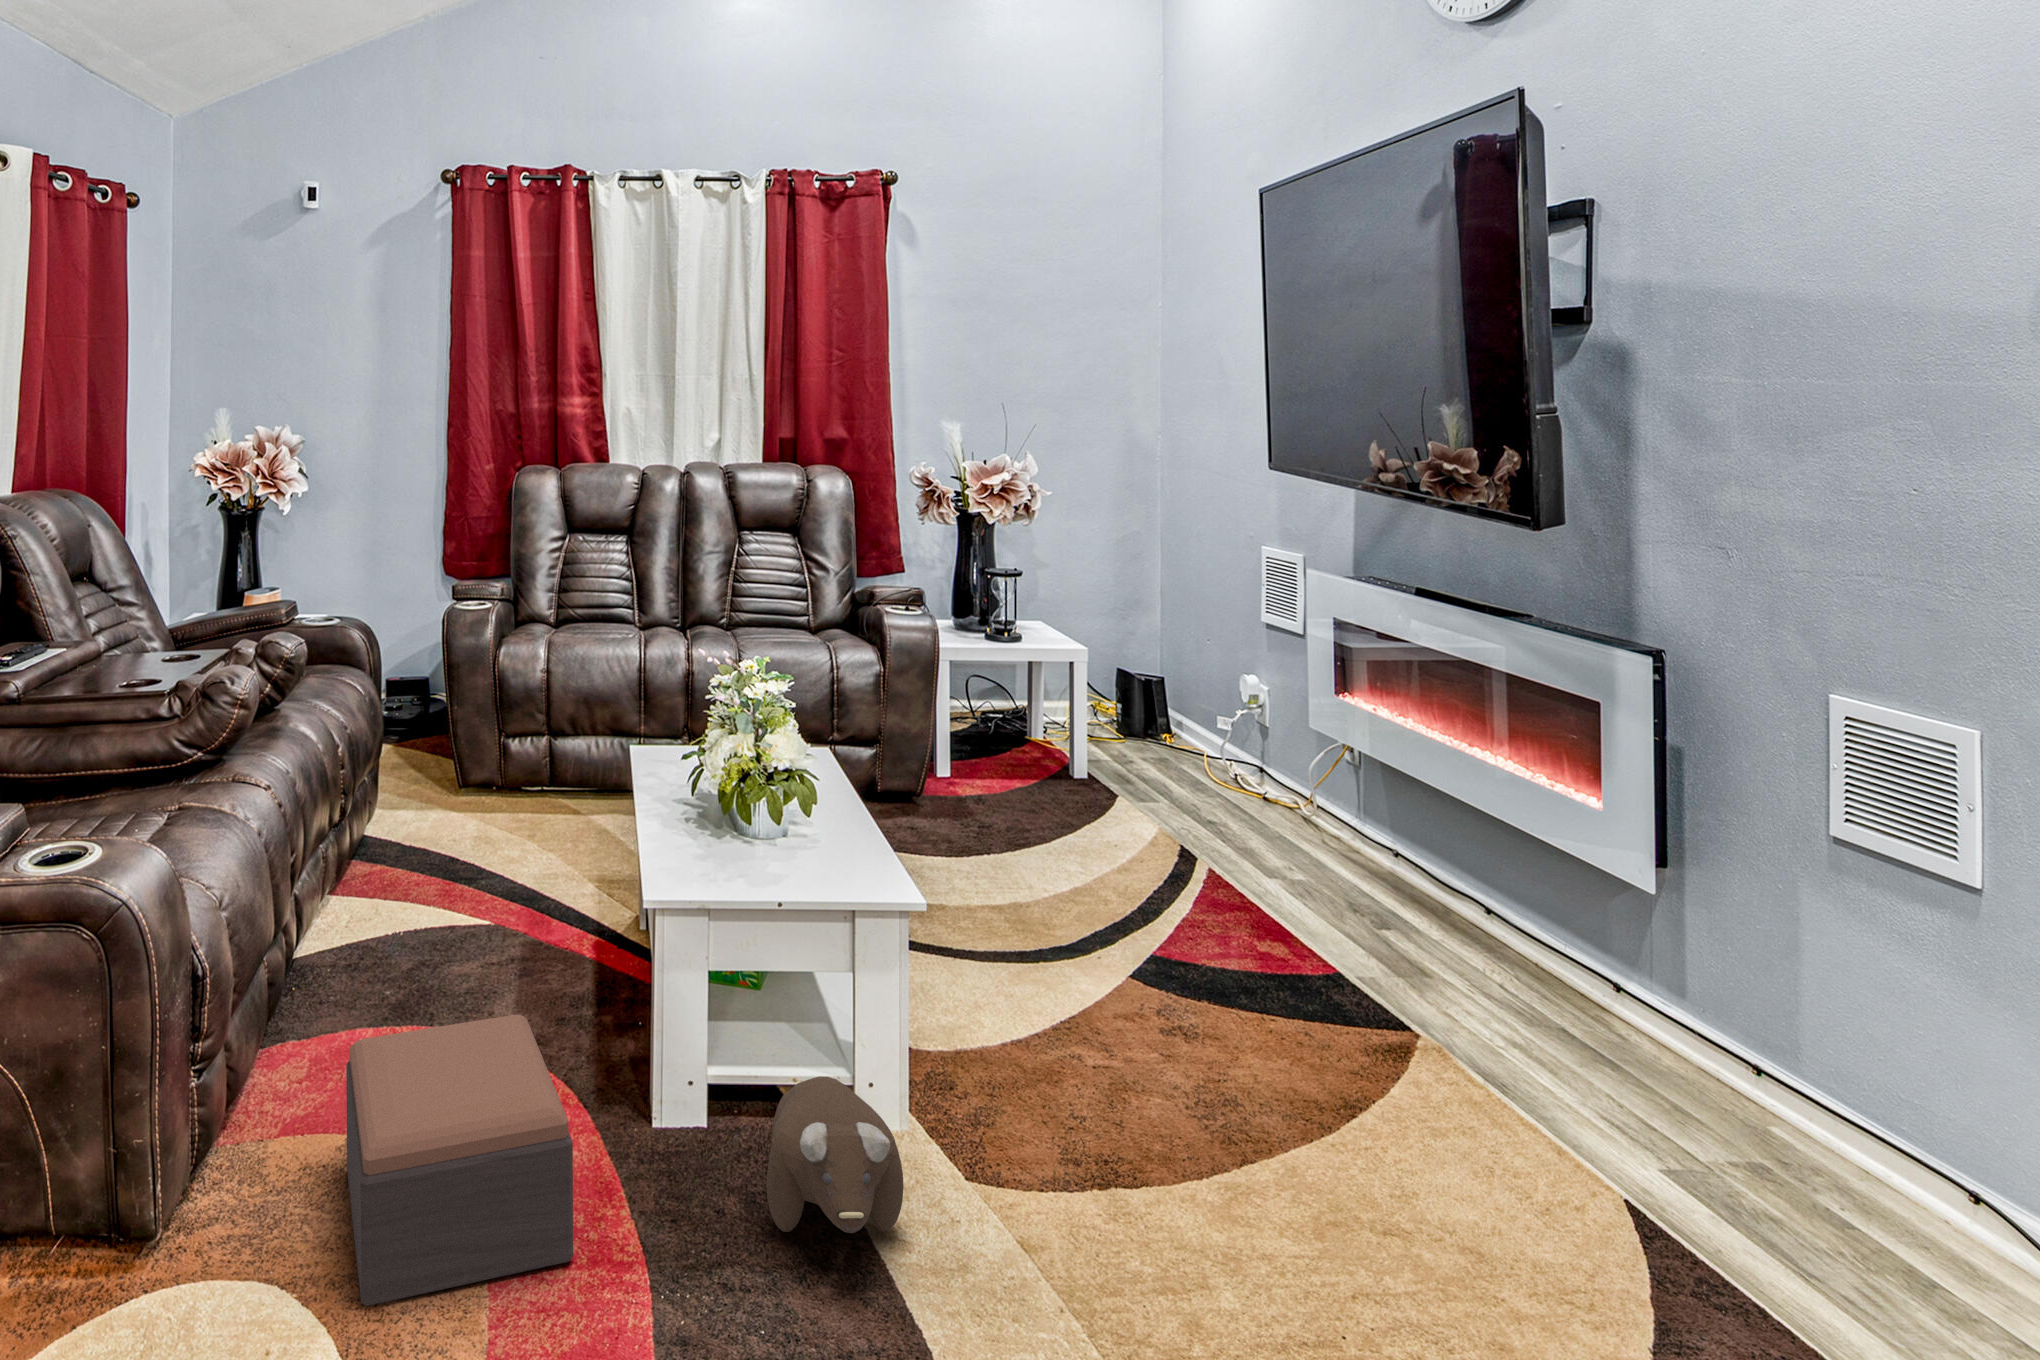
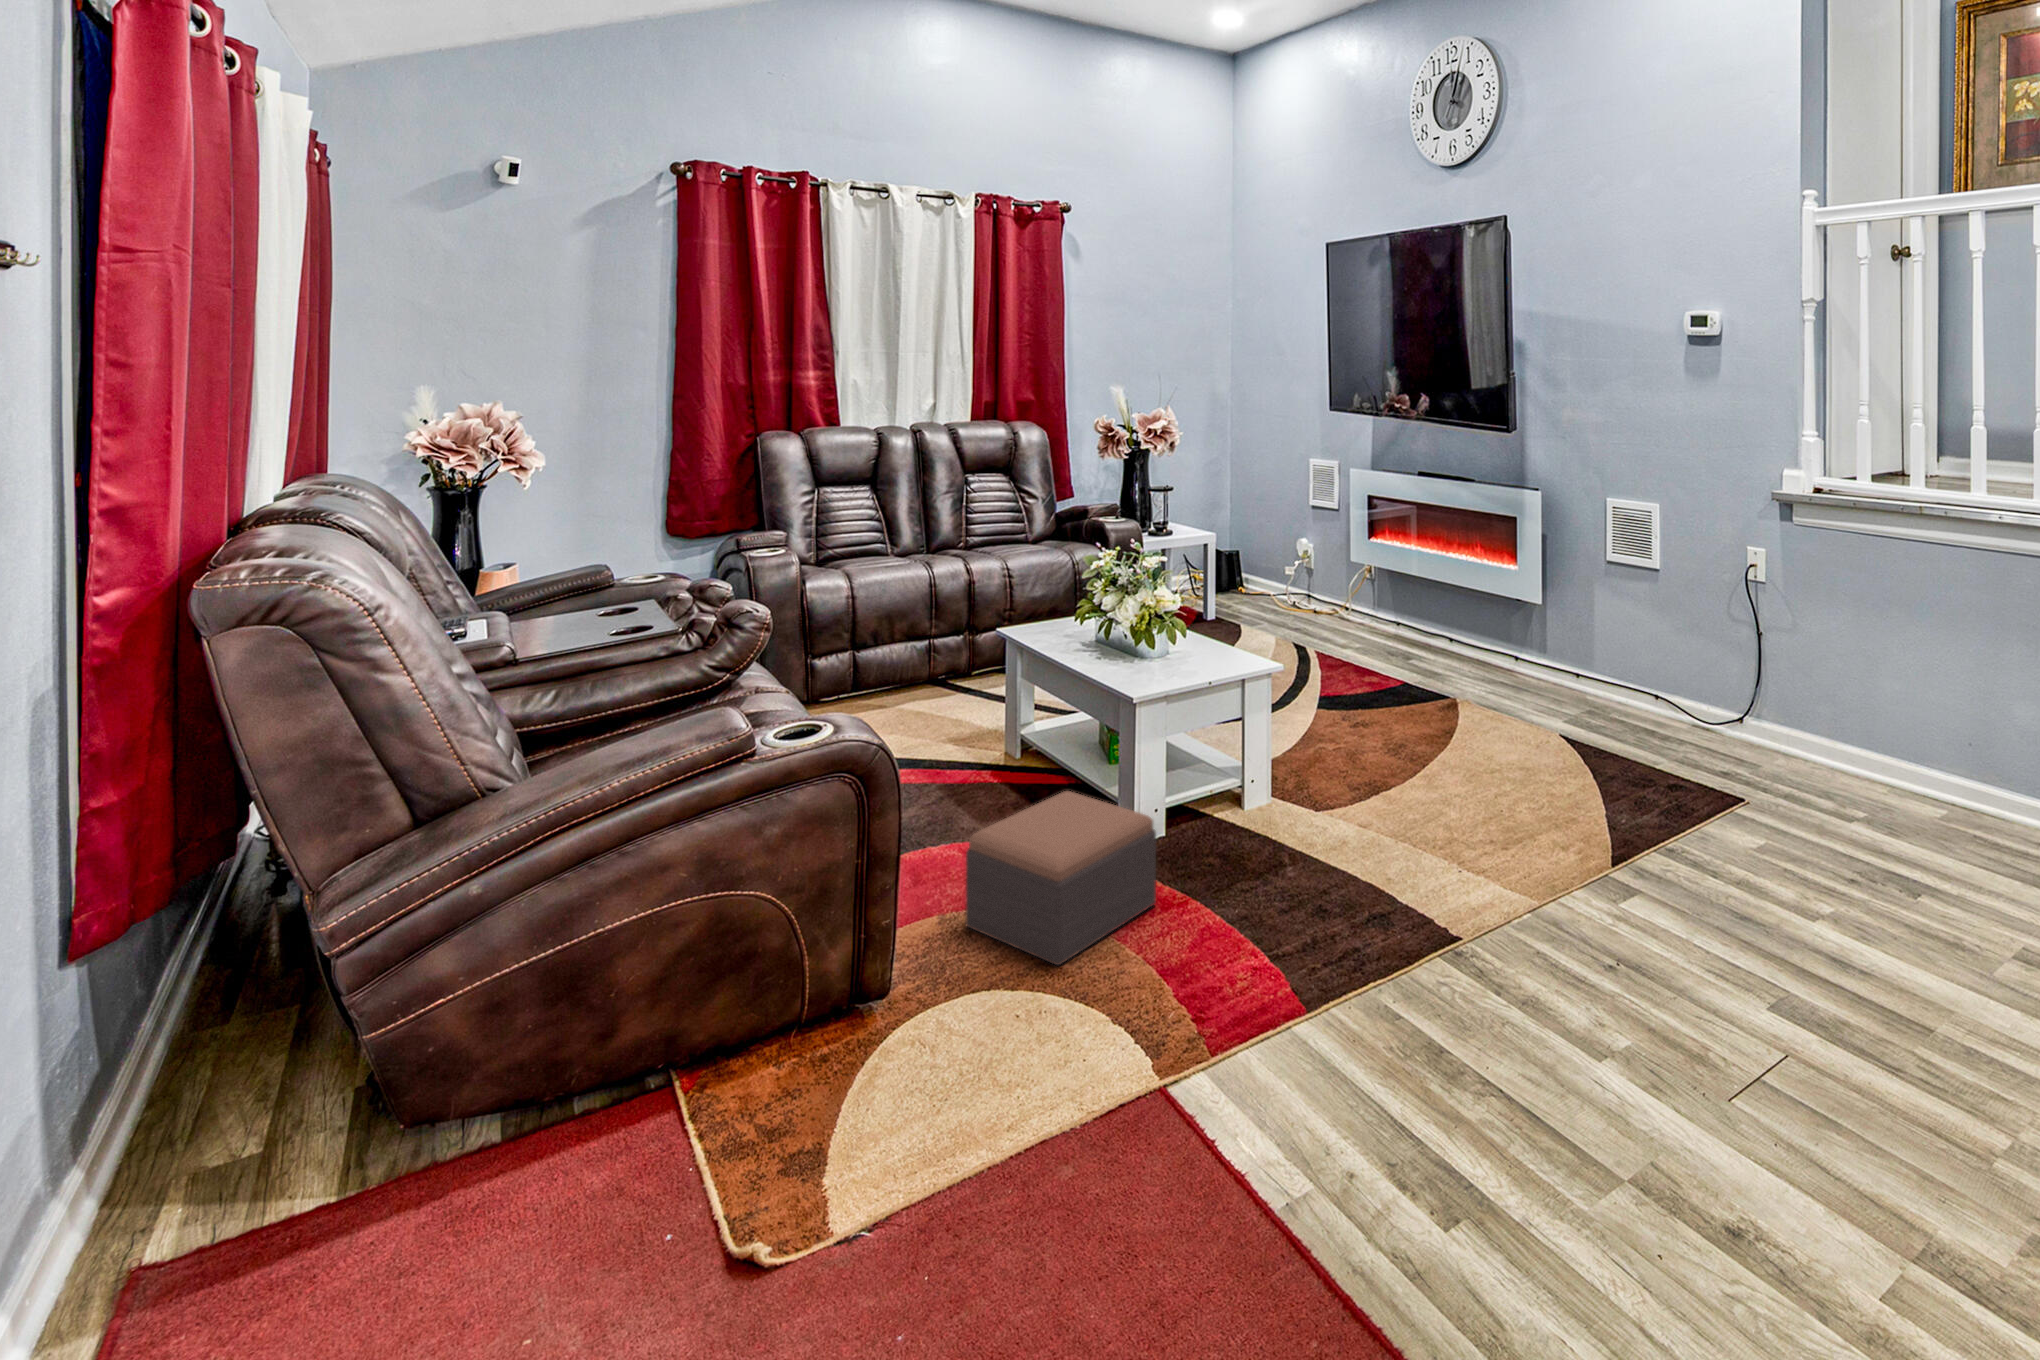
plush toy: present [767,1076,903,1233] -> none [1223,766,1315,853]

